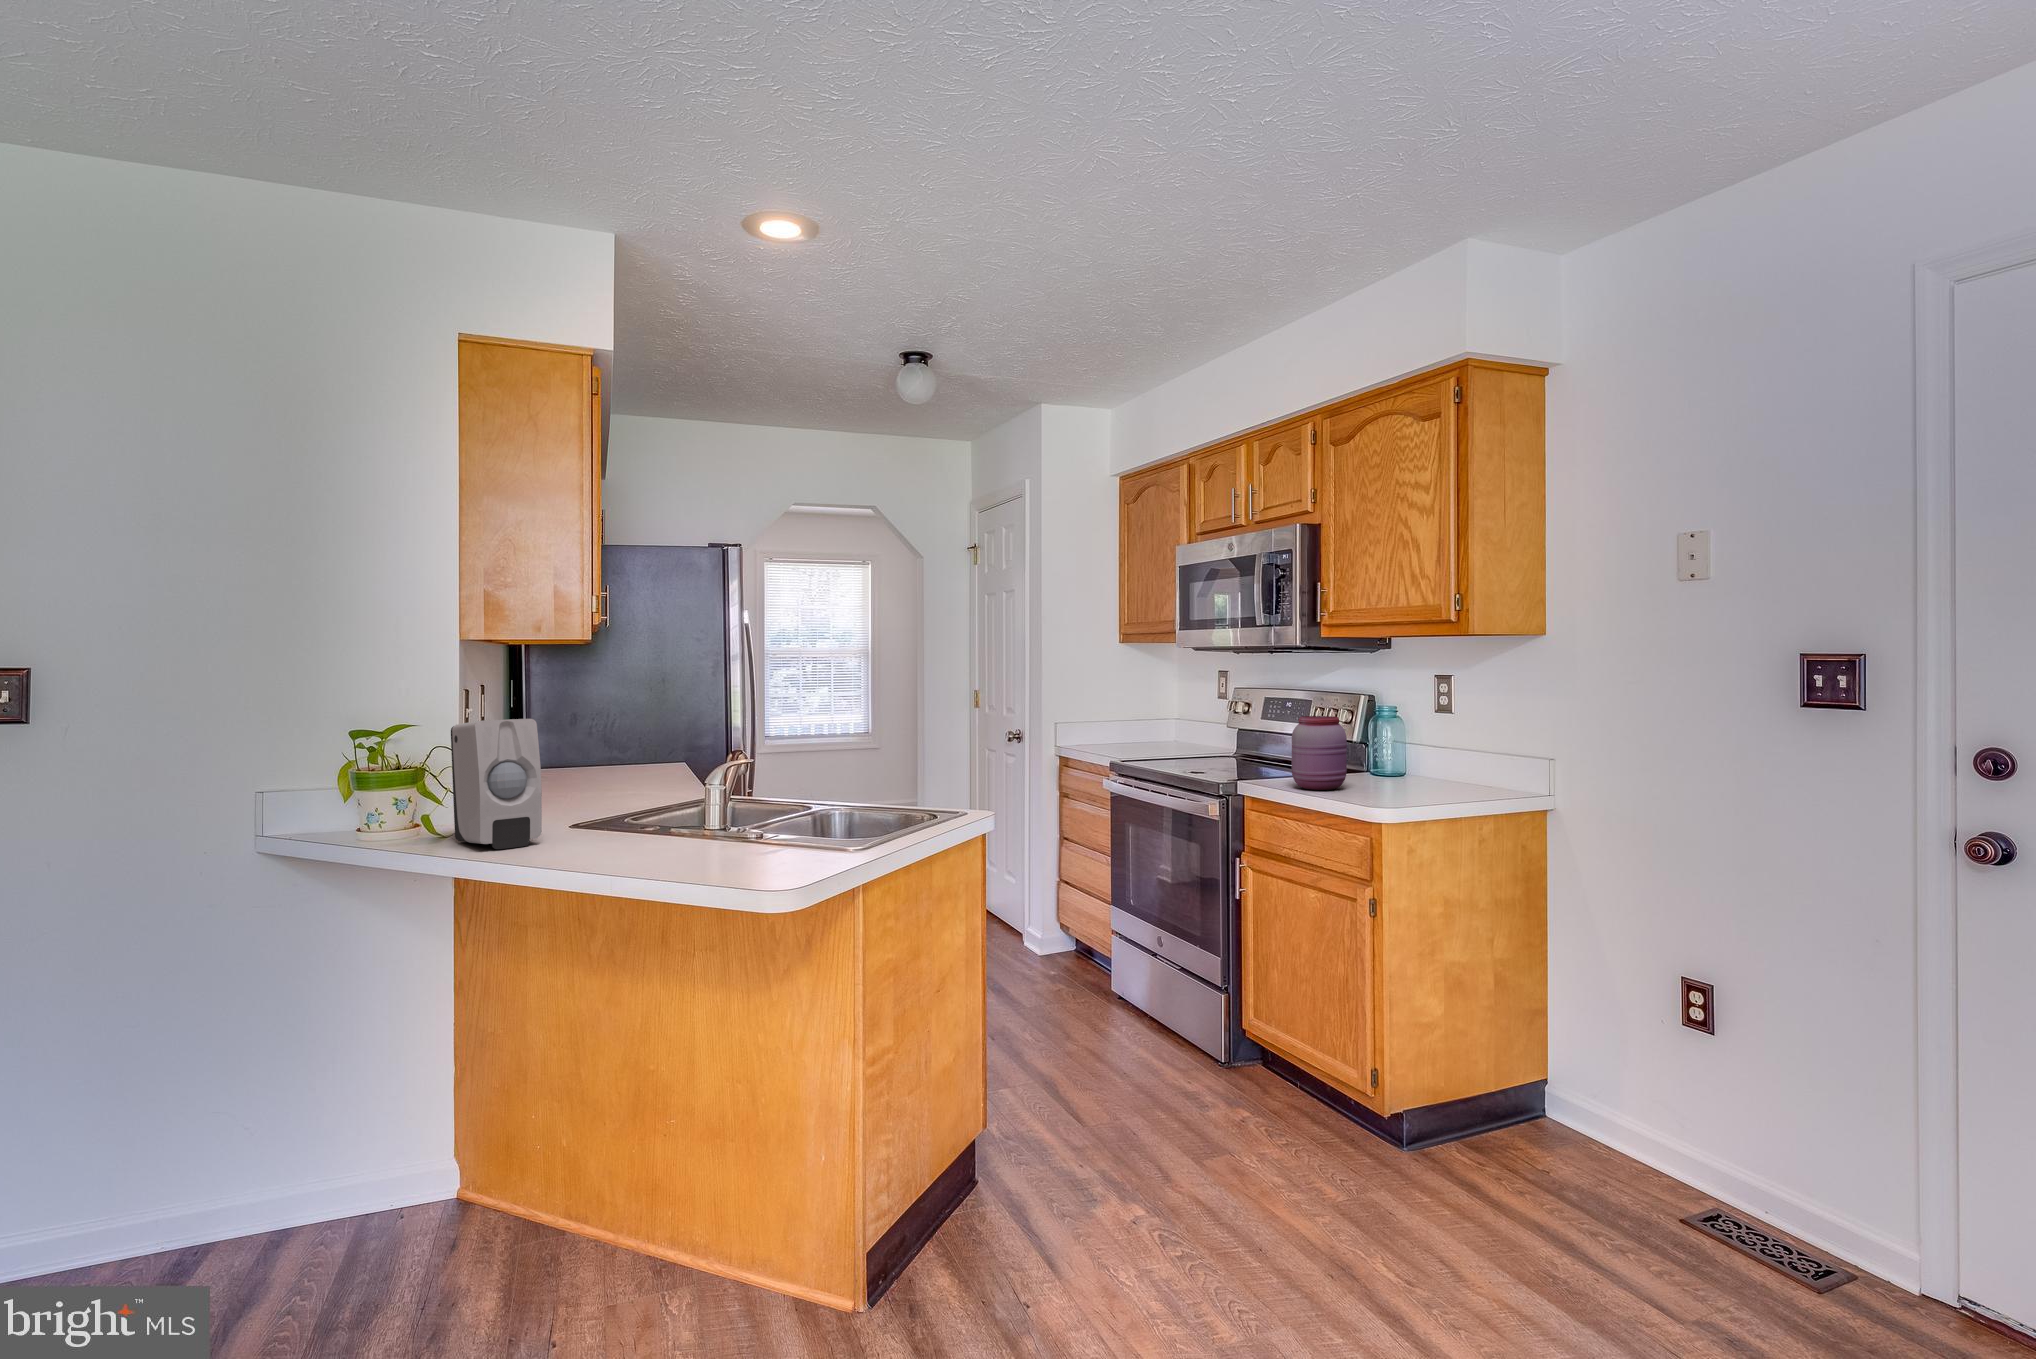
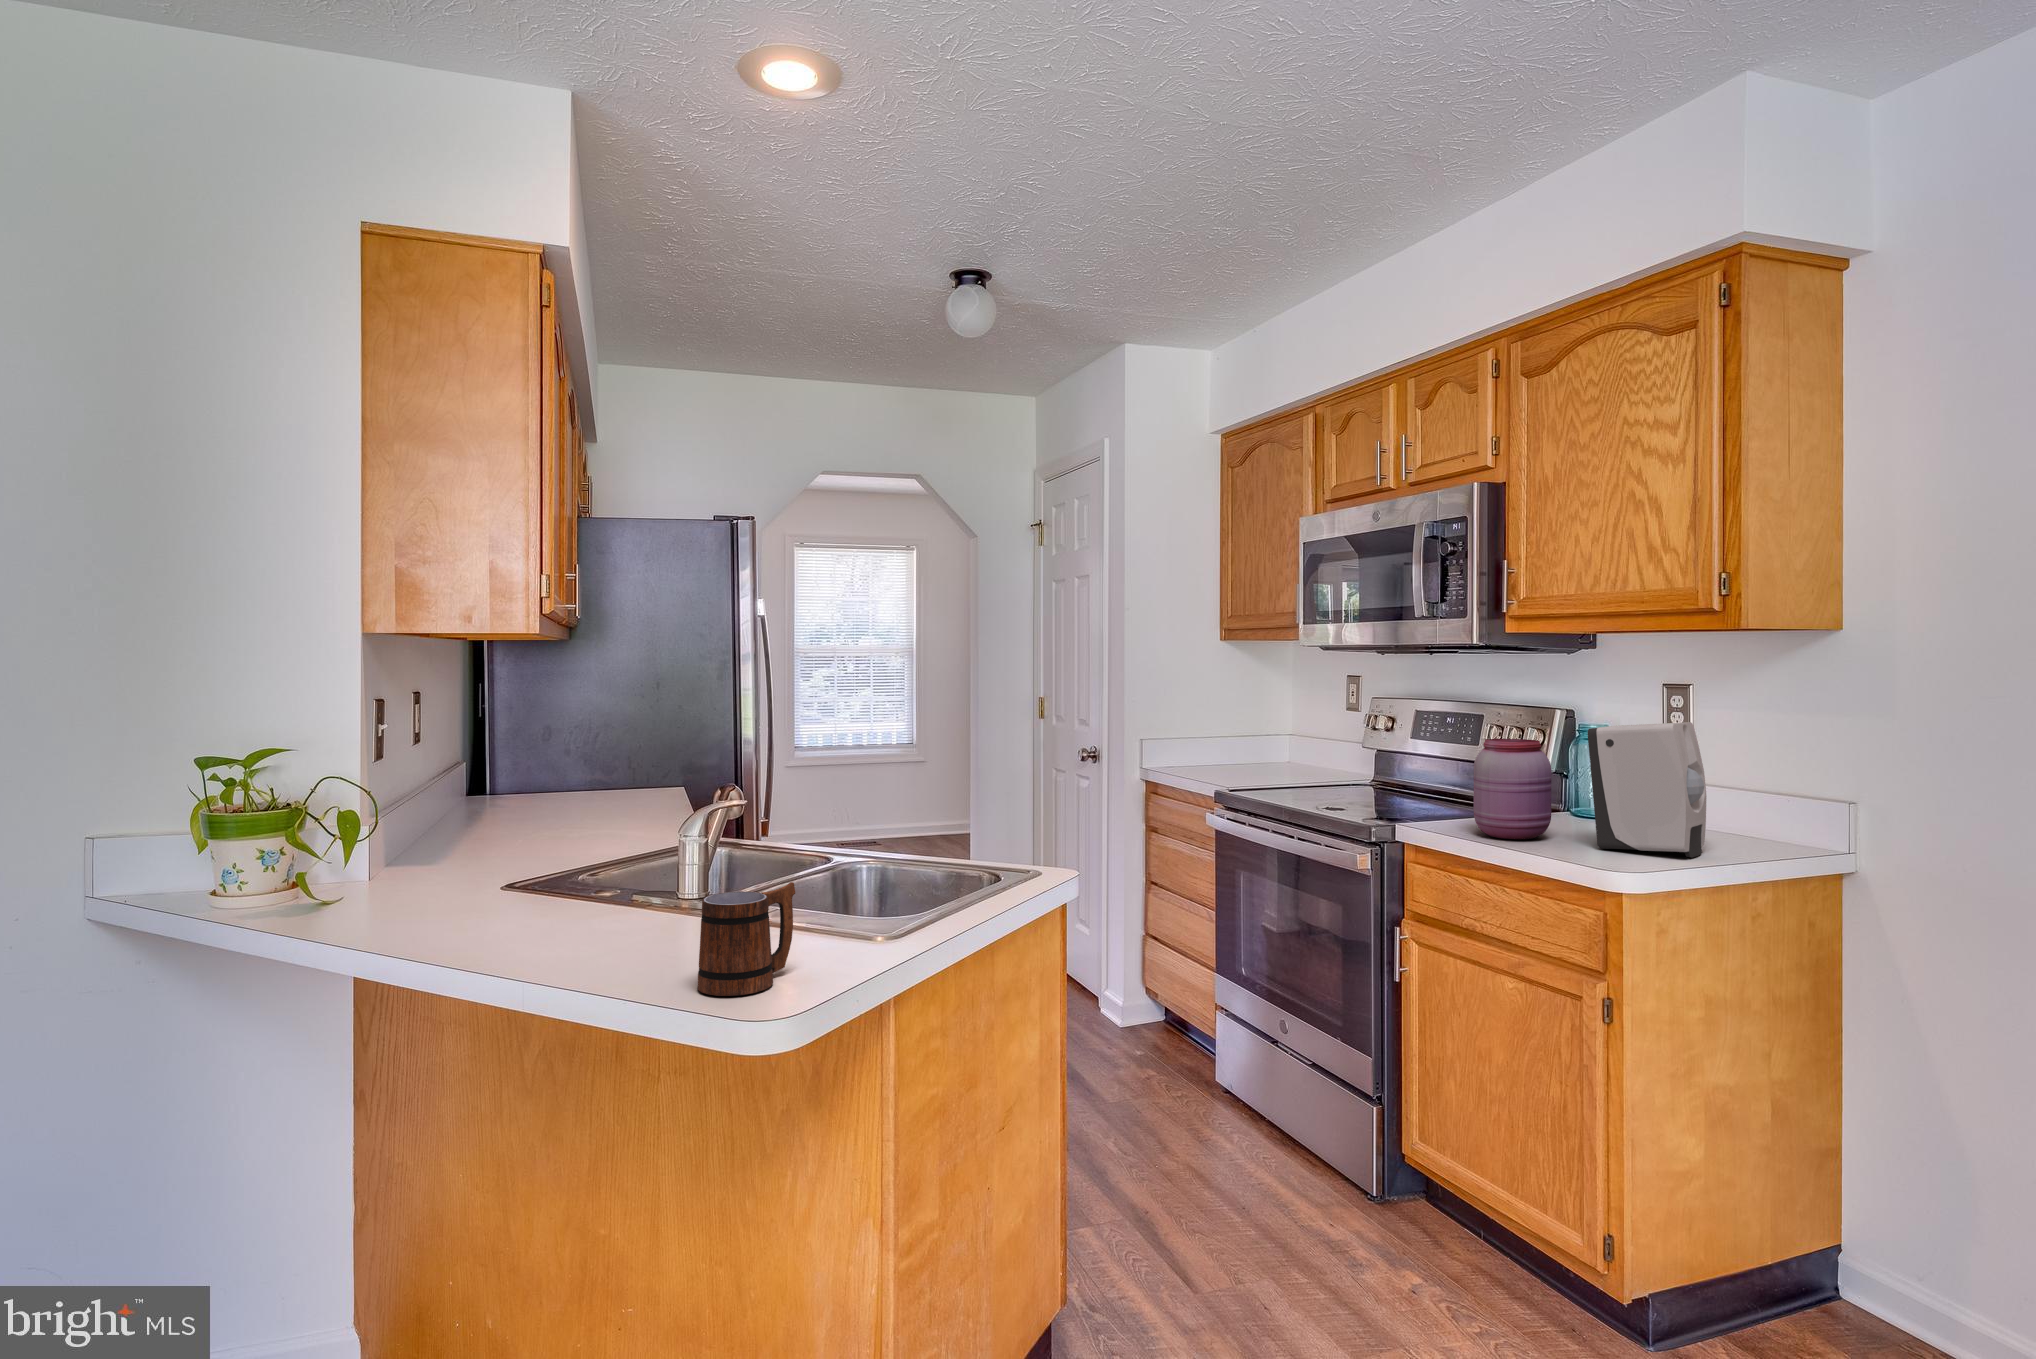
soap dispenser: present [451,719,542,849] -> present [1588,722,1707,857]
mug: none [733,805,796,876] -> present [697,882,795,996]

